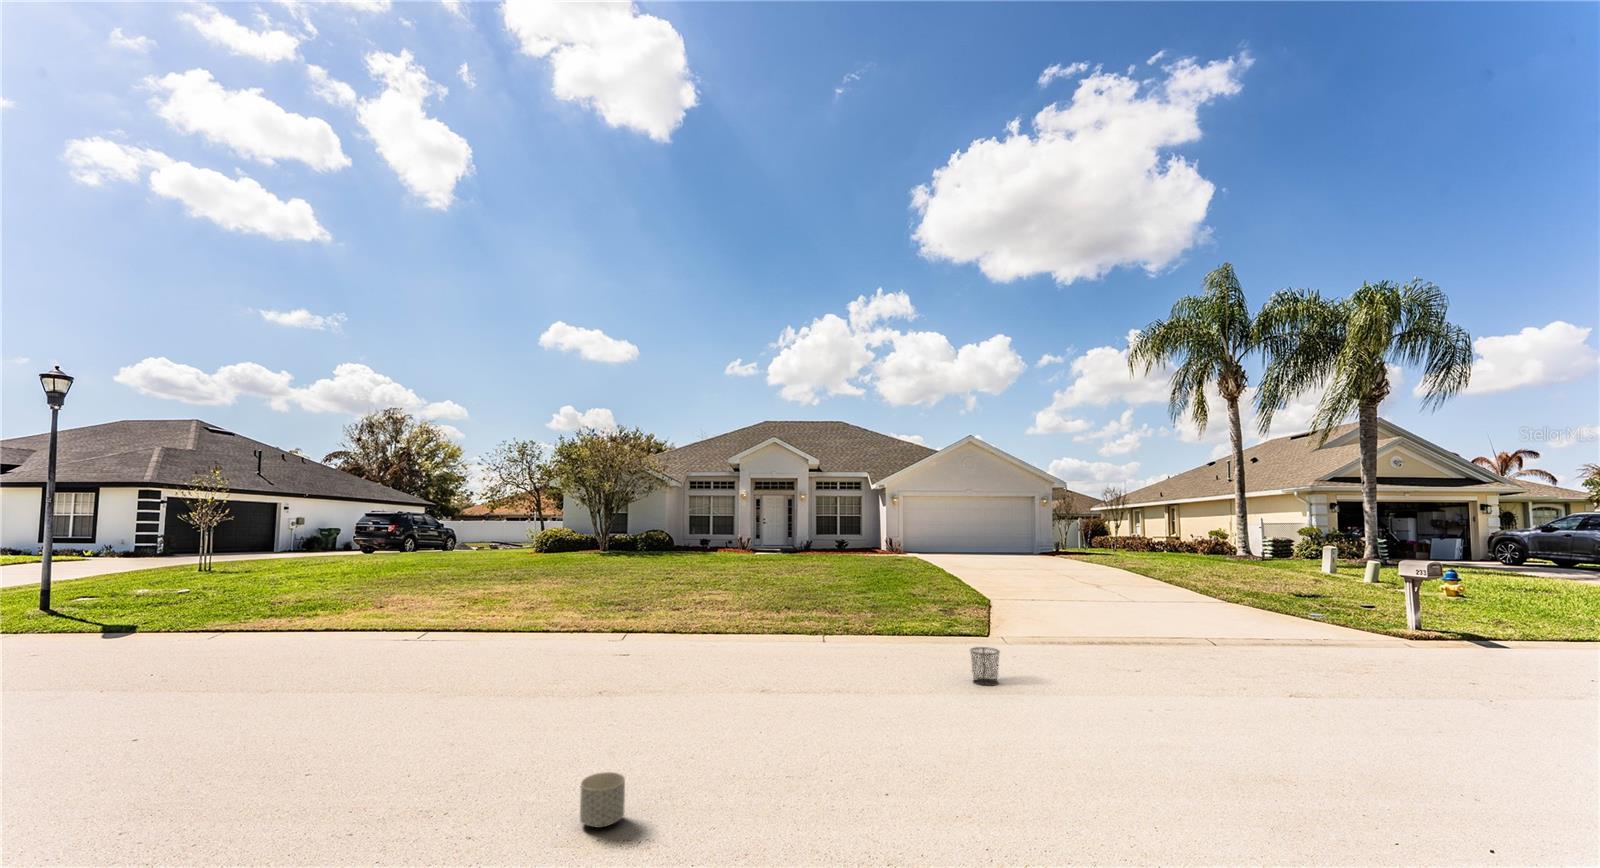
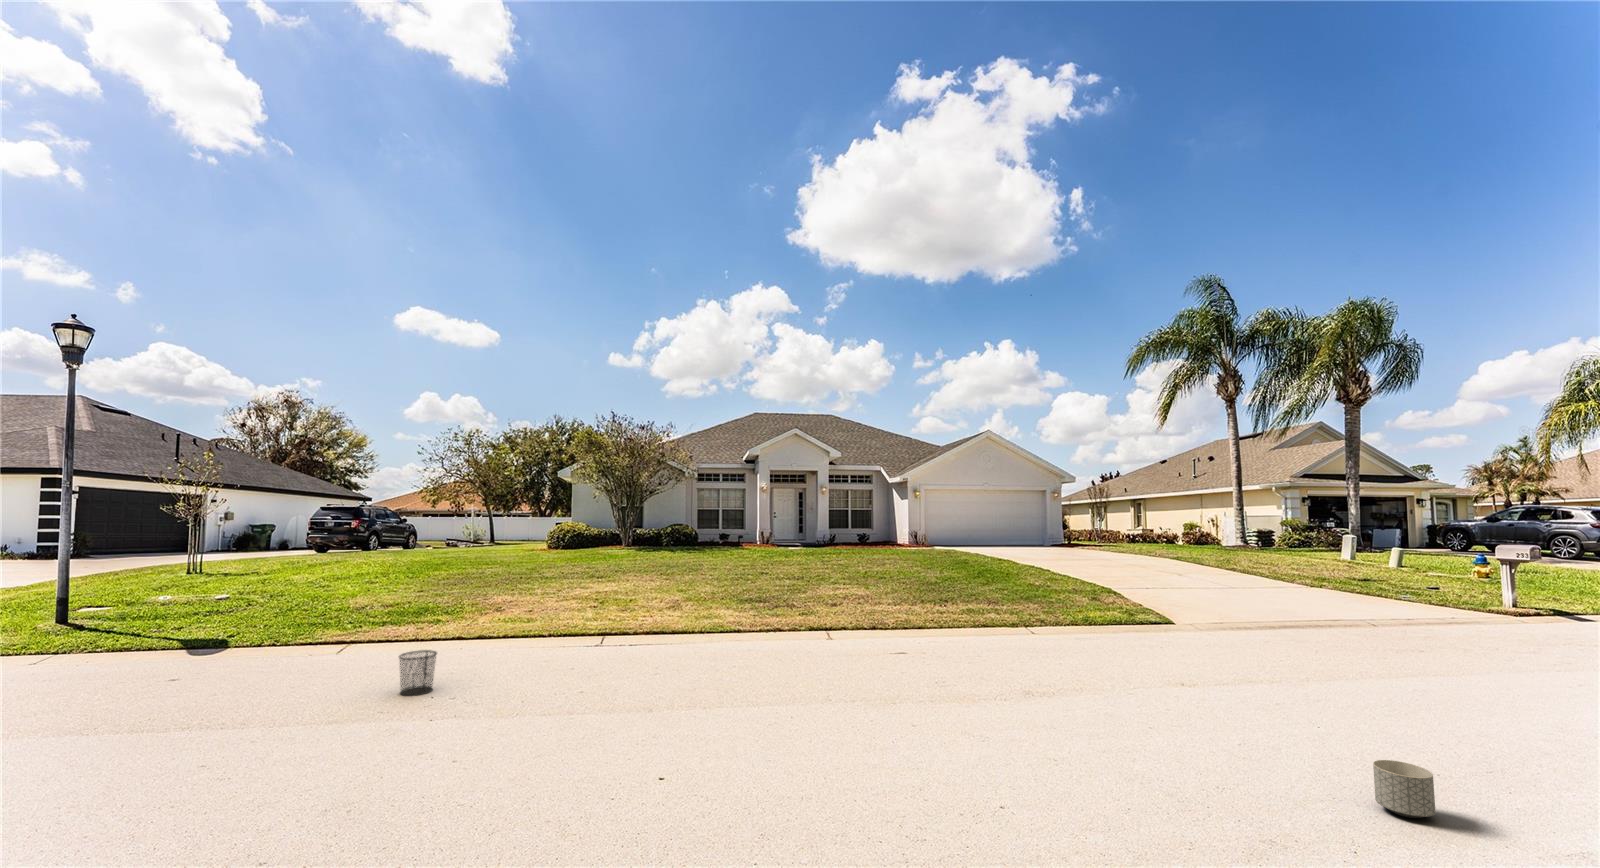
waste bin: present [970,647,999,686] -> present [399,650,437,696]

